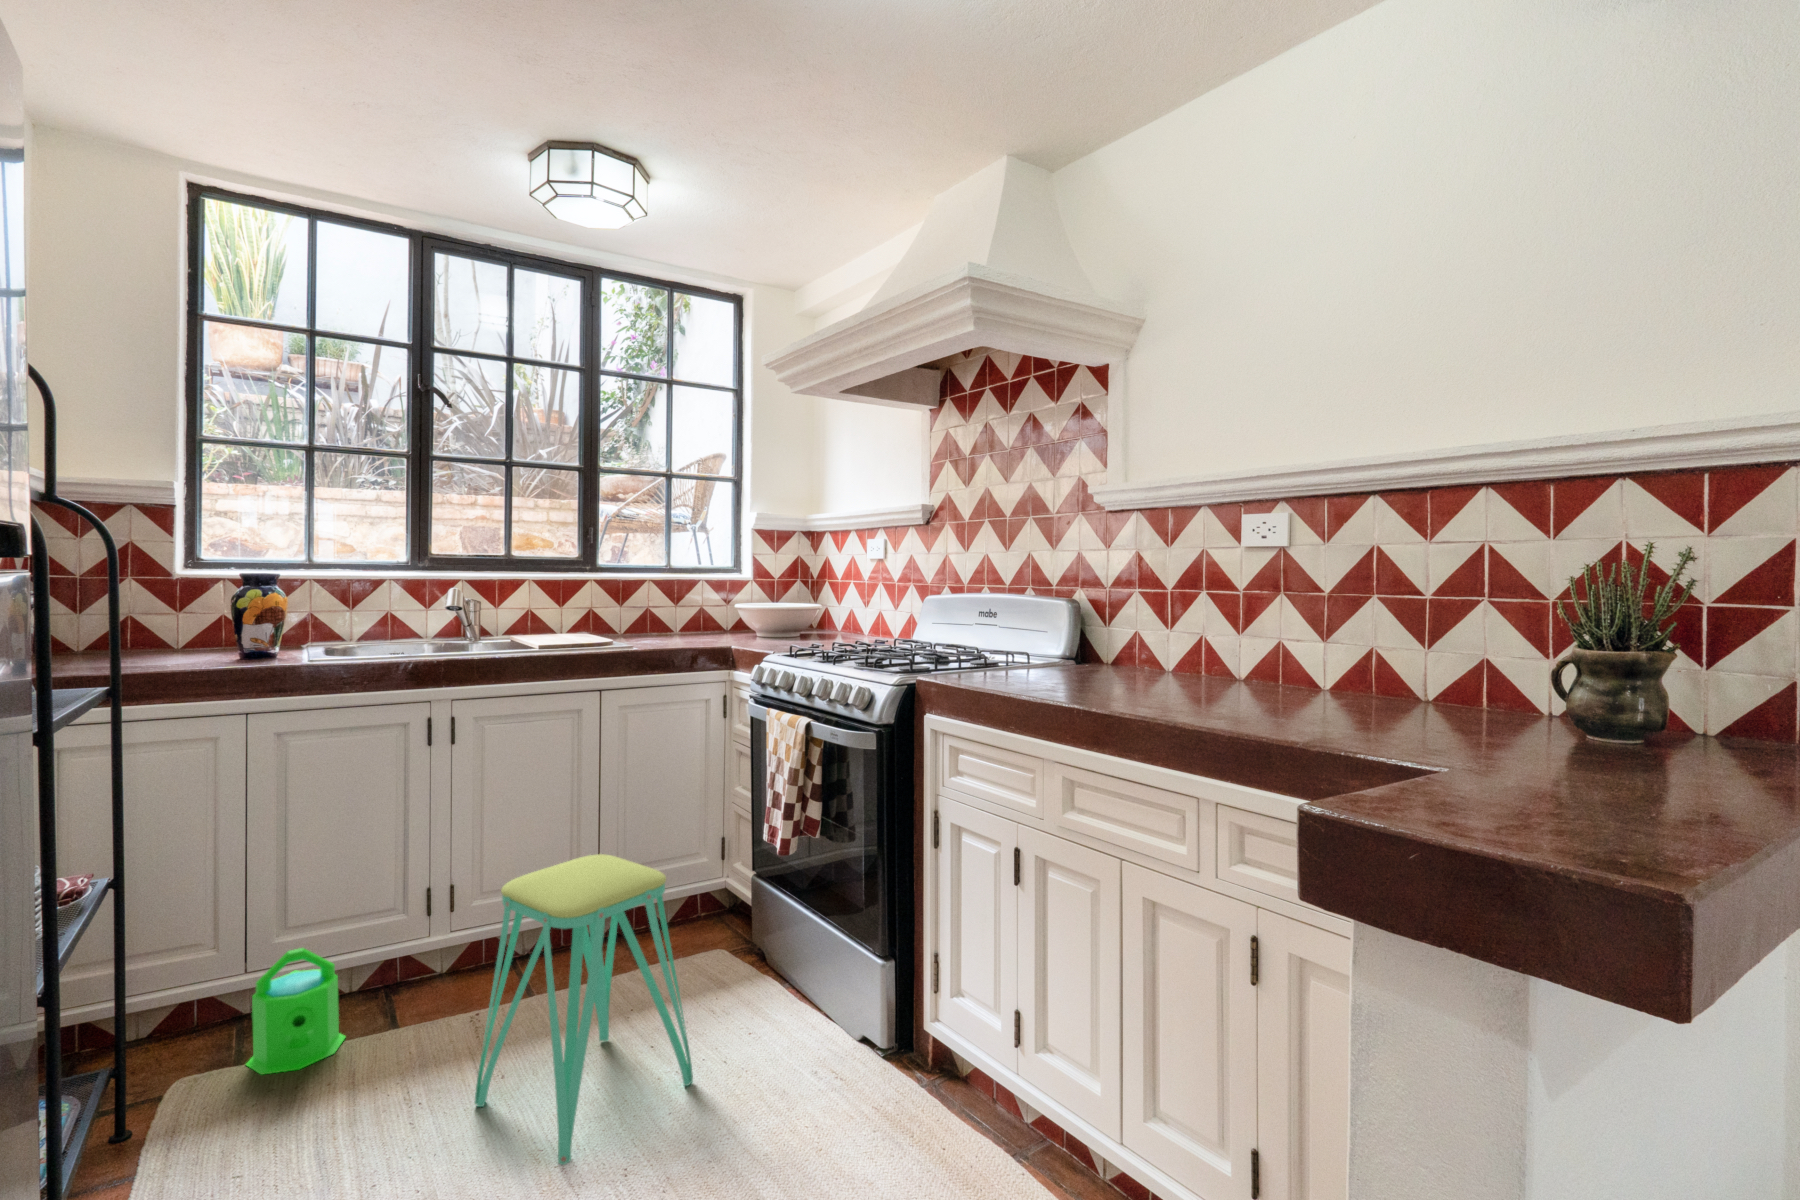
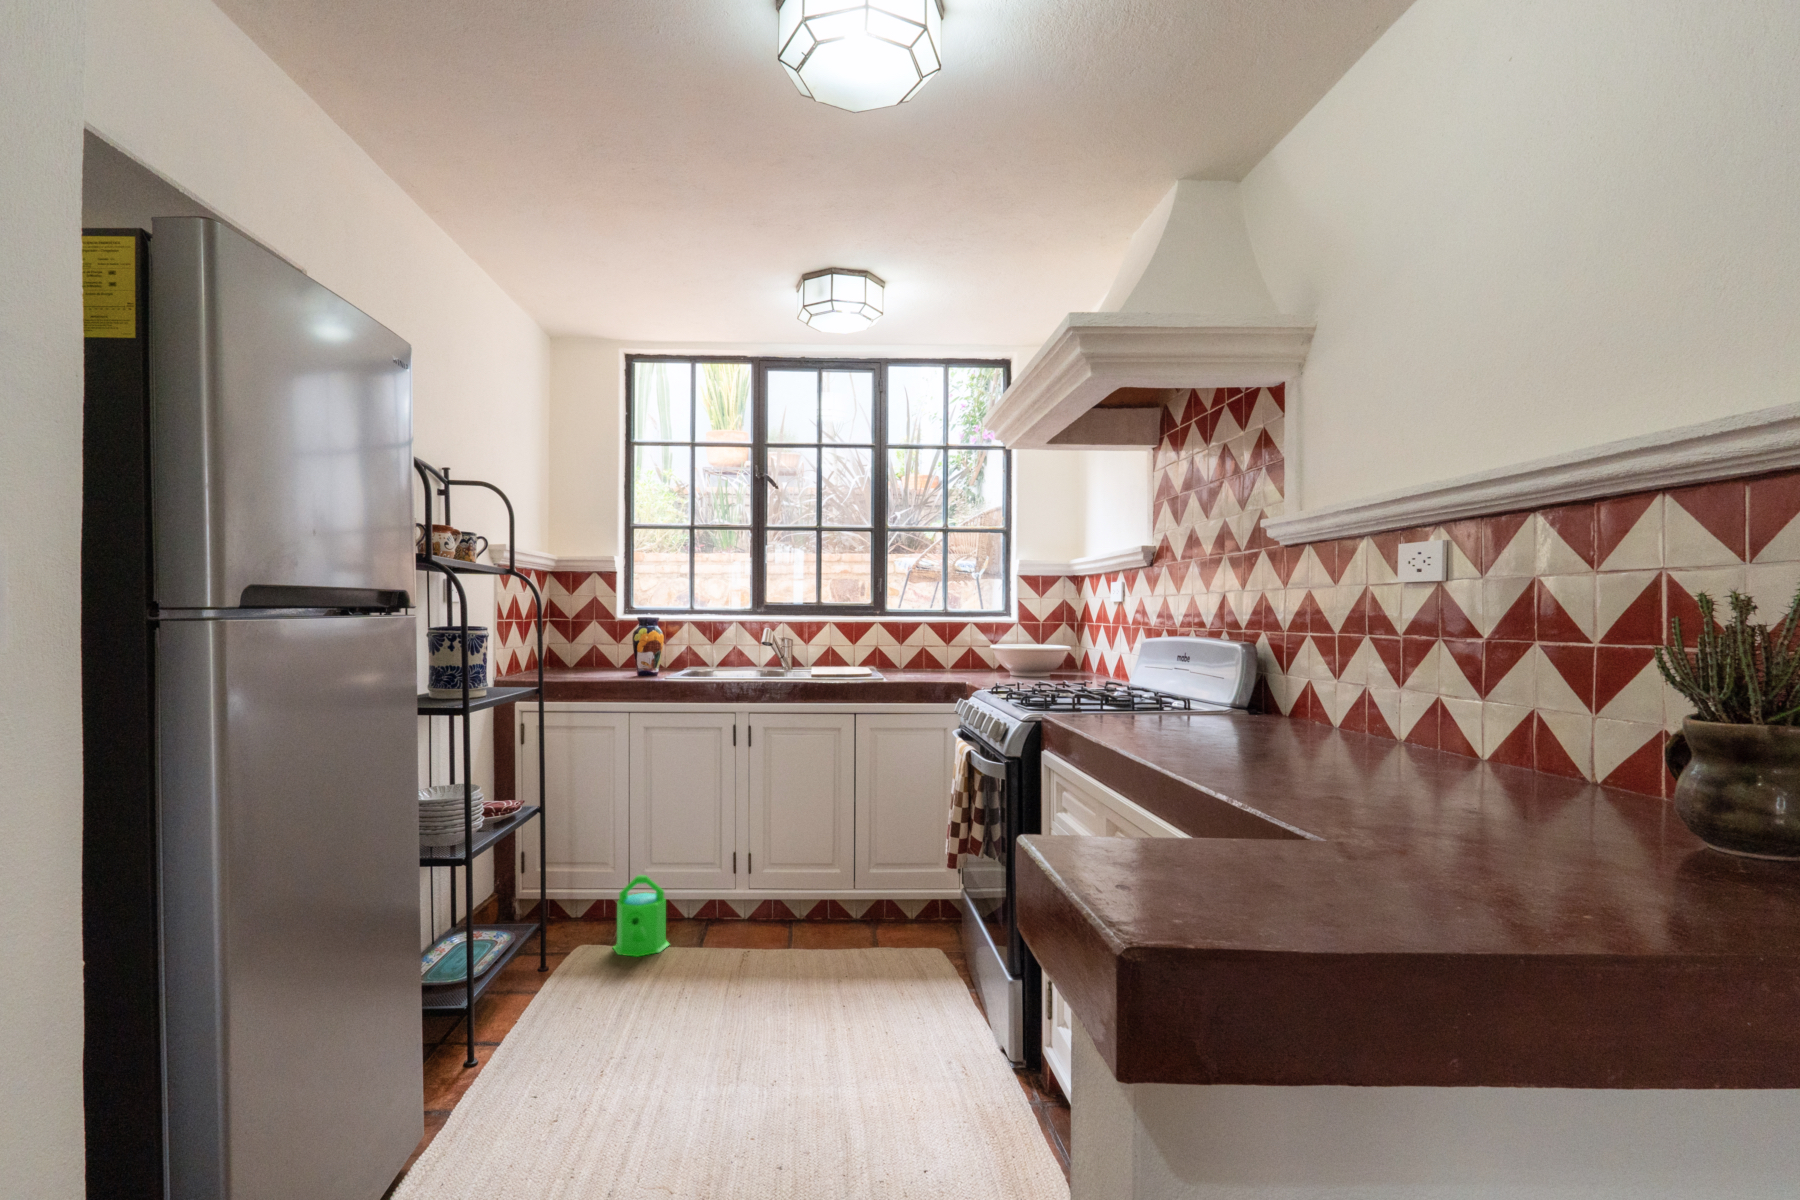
stool: present [475,854,693,1165] -> none [720,833,864,1046]

